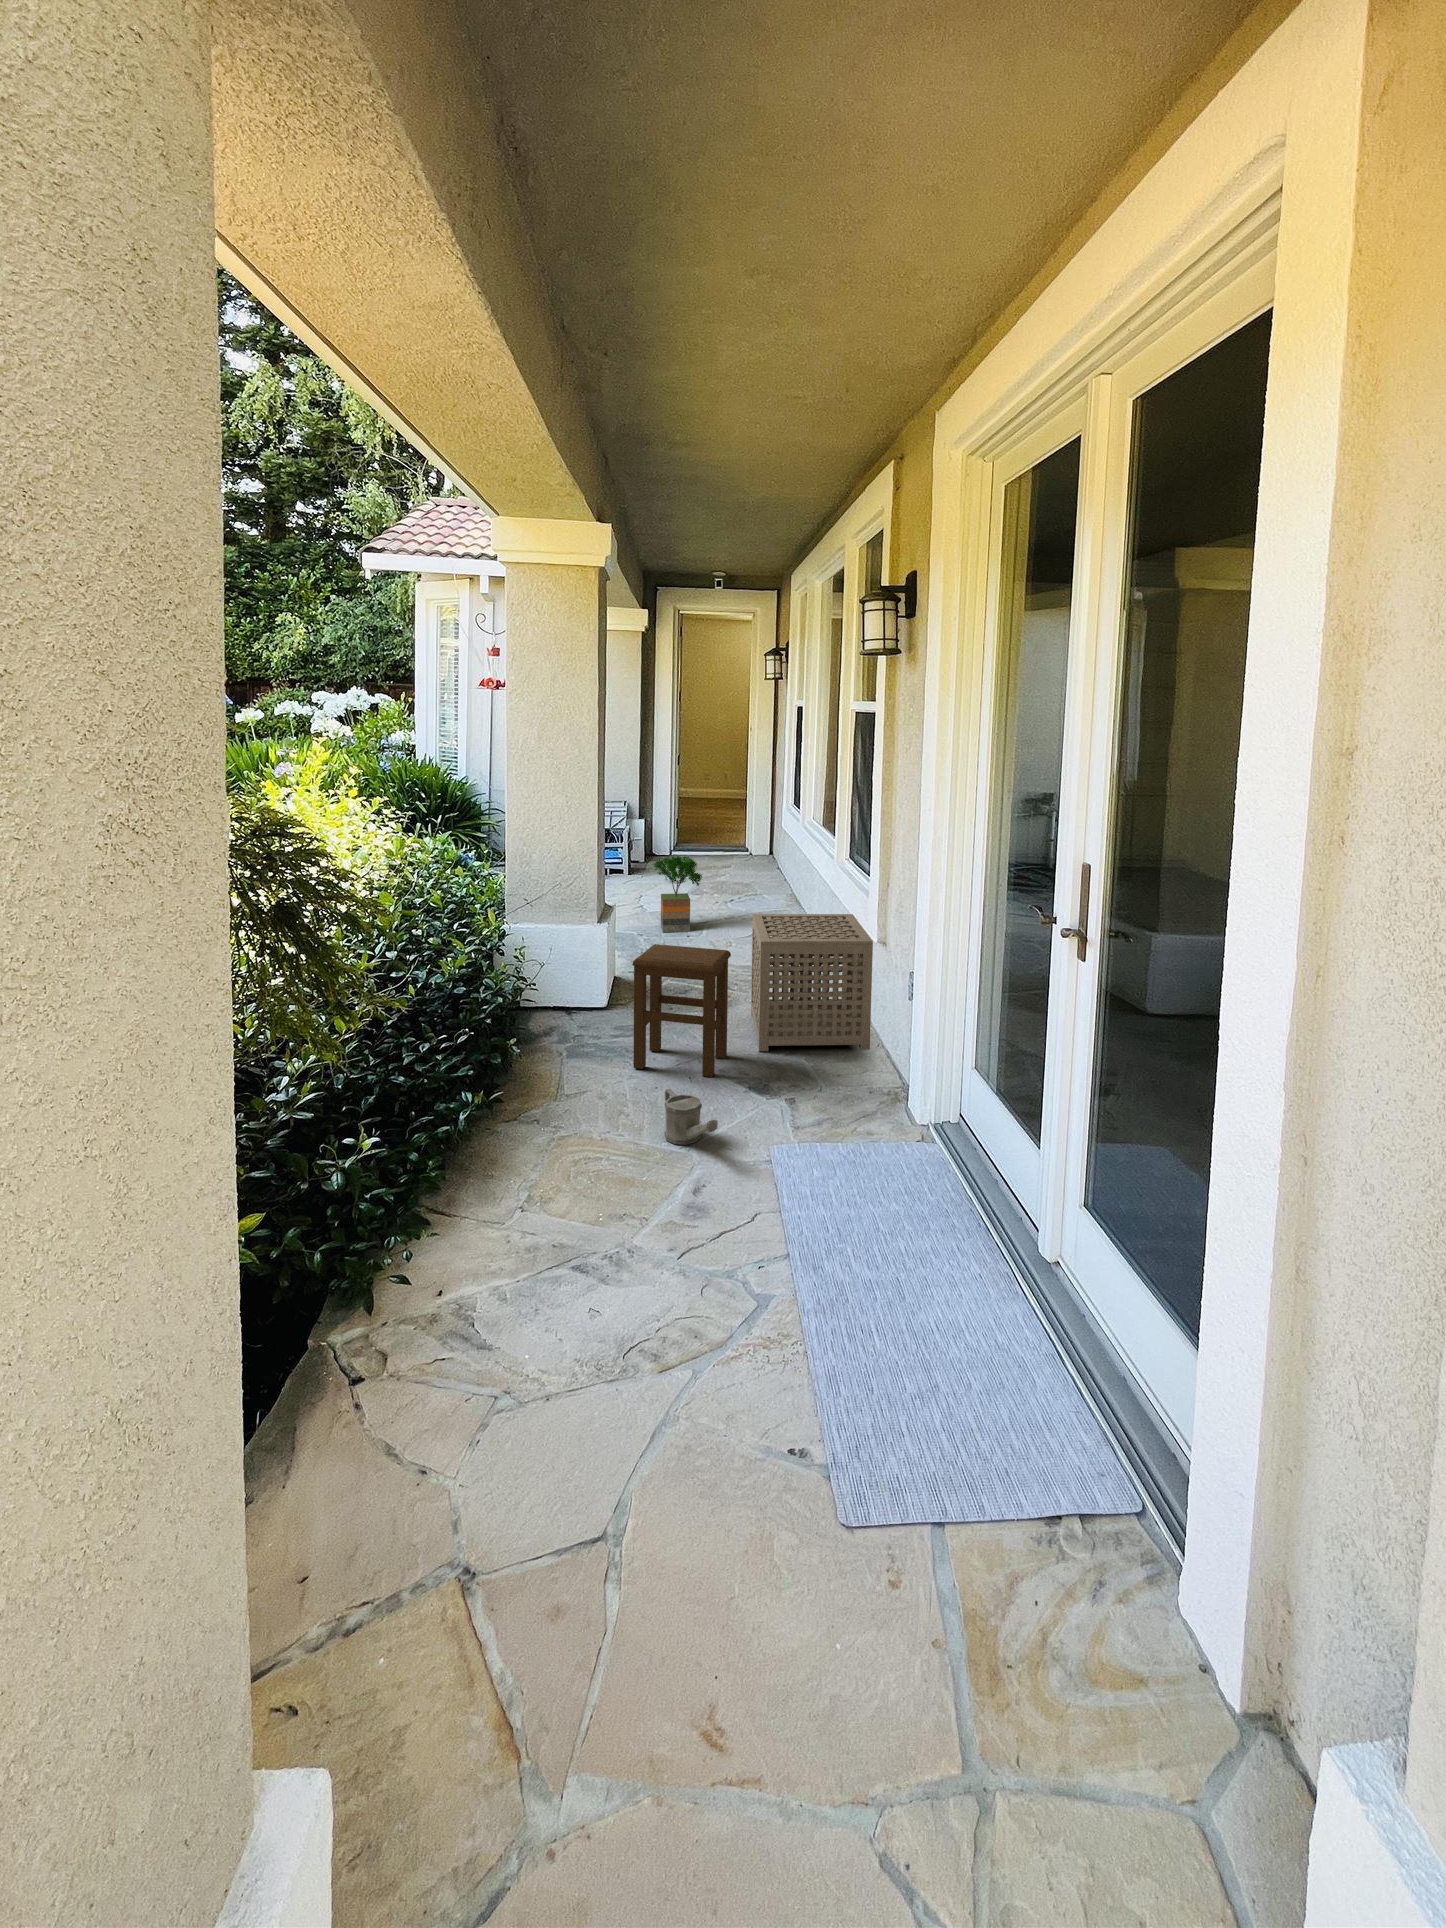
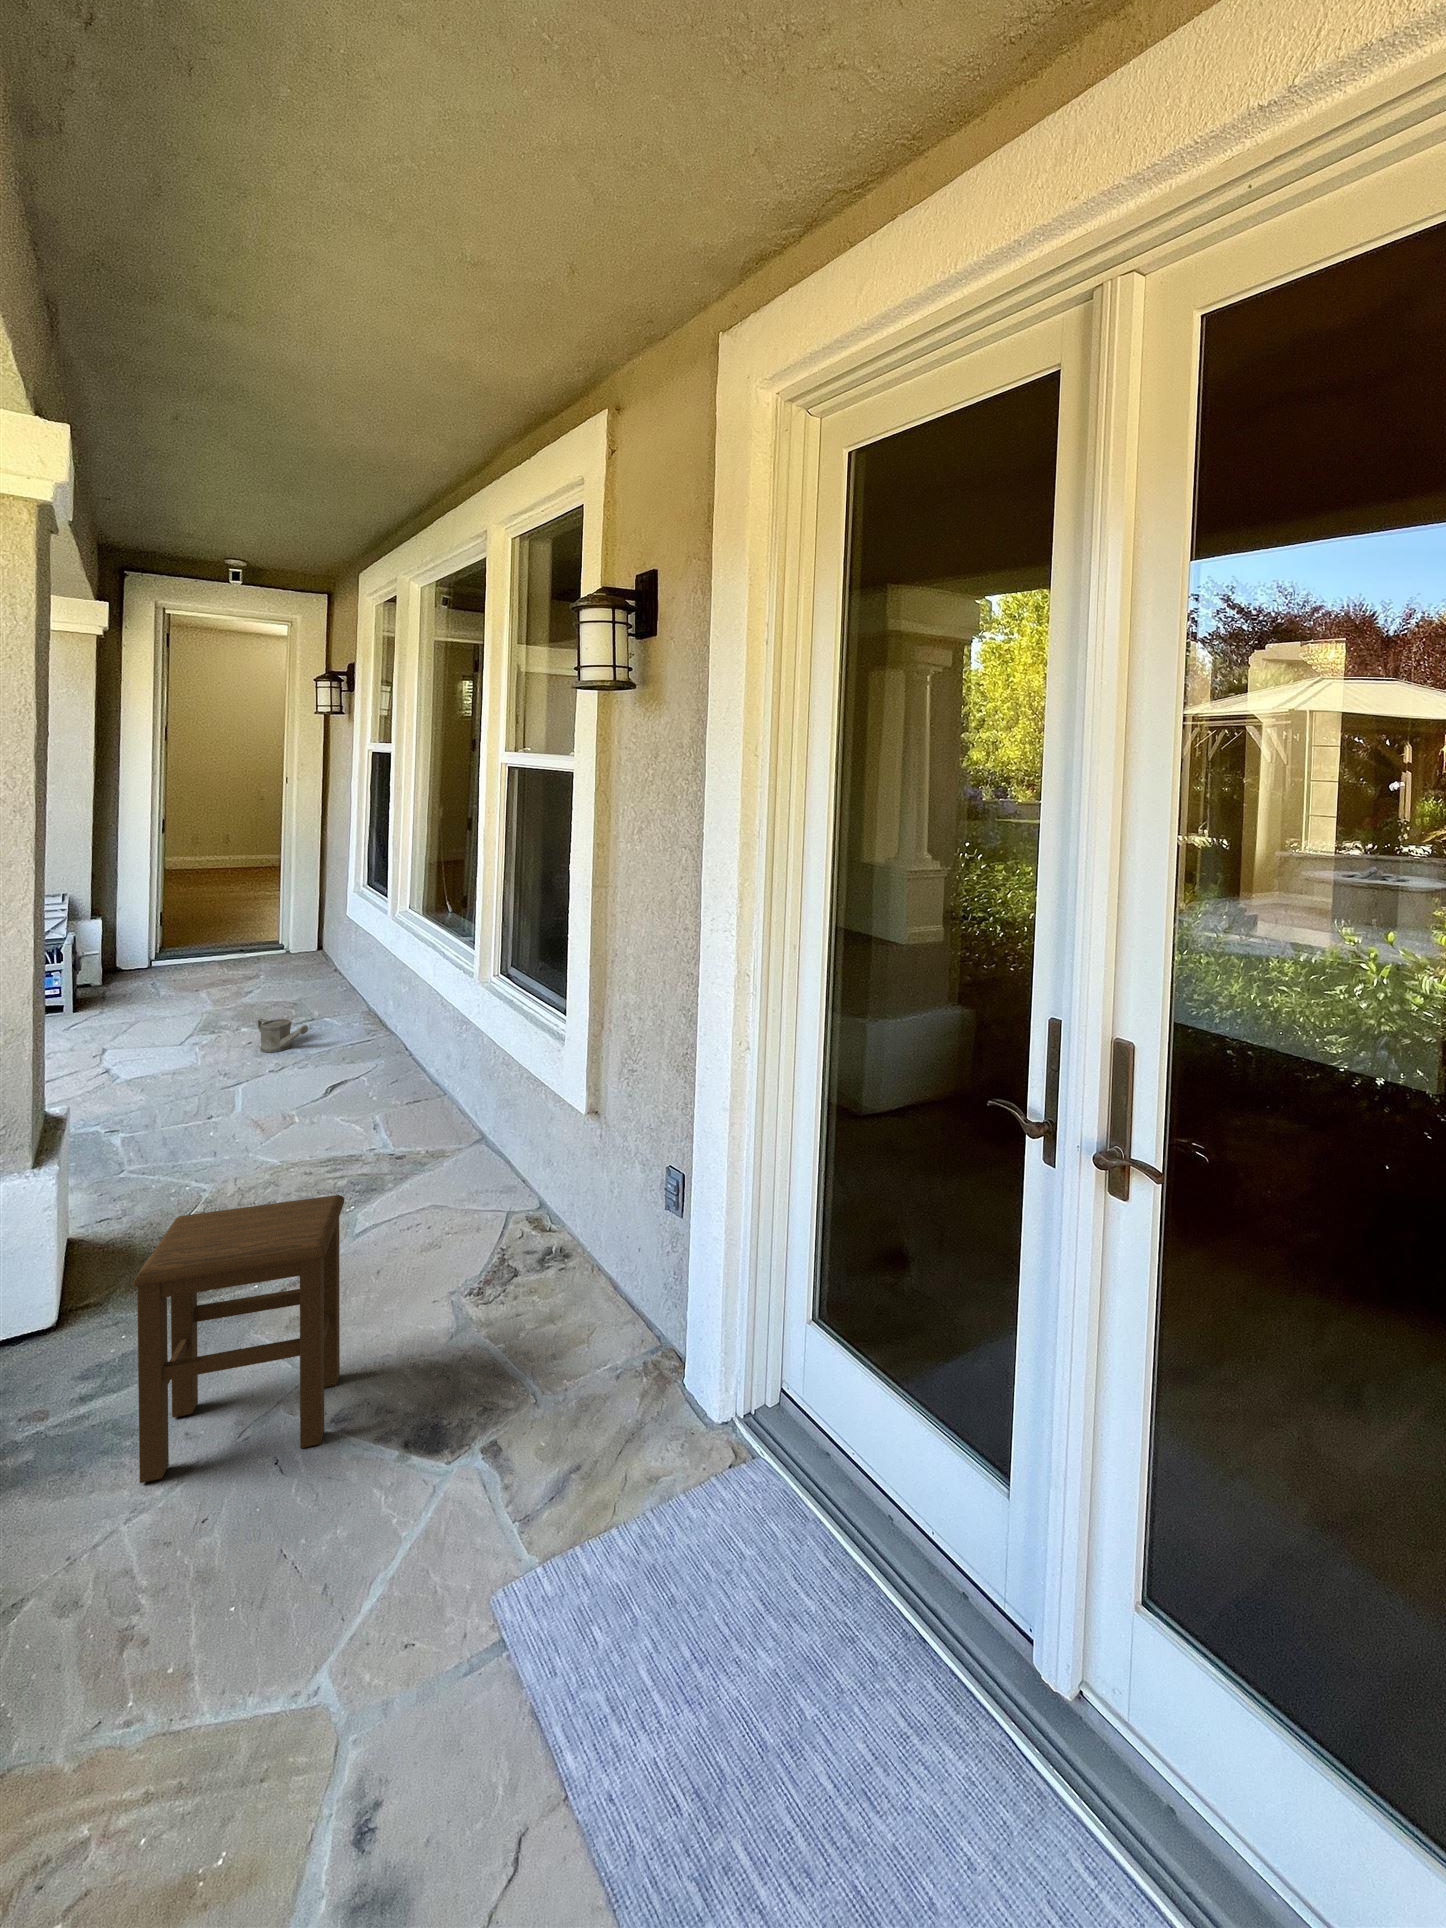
potted tree: present [653,856,702,932] -> none [137,987,238,1118]
side table: present [751,914,873,1051] -> none [363,1066,582,1344]
watering can: present [665,1089,718,1145] -> present [258,1019,308,1052]

